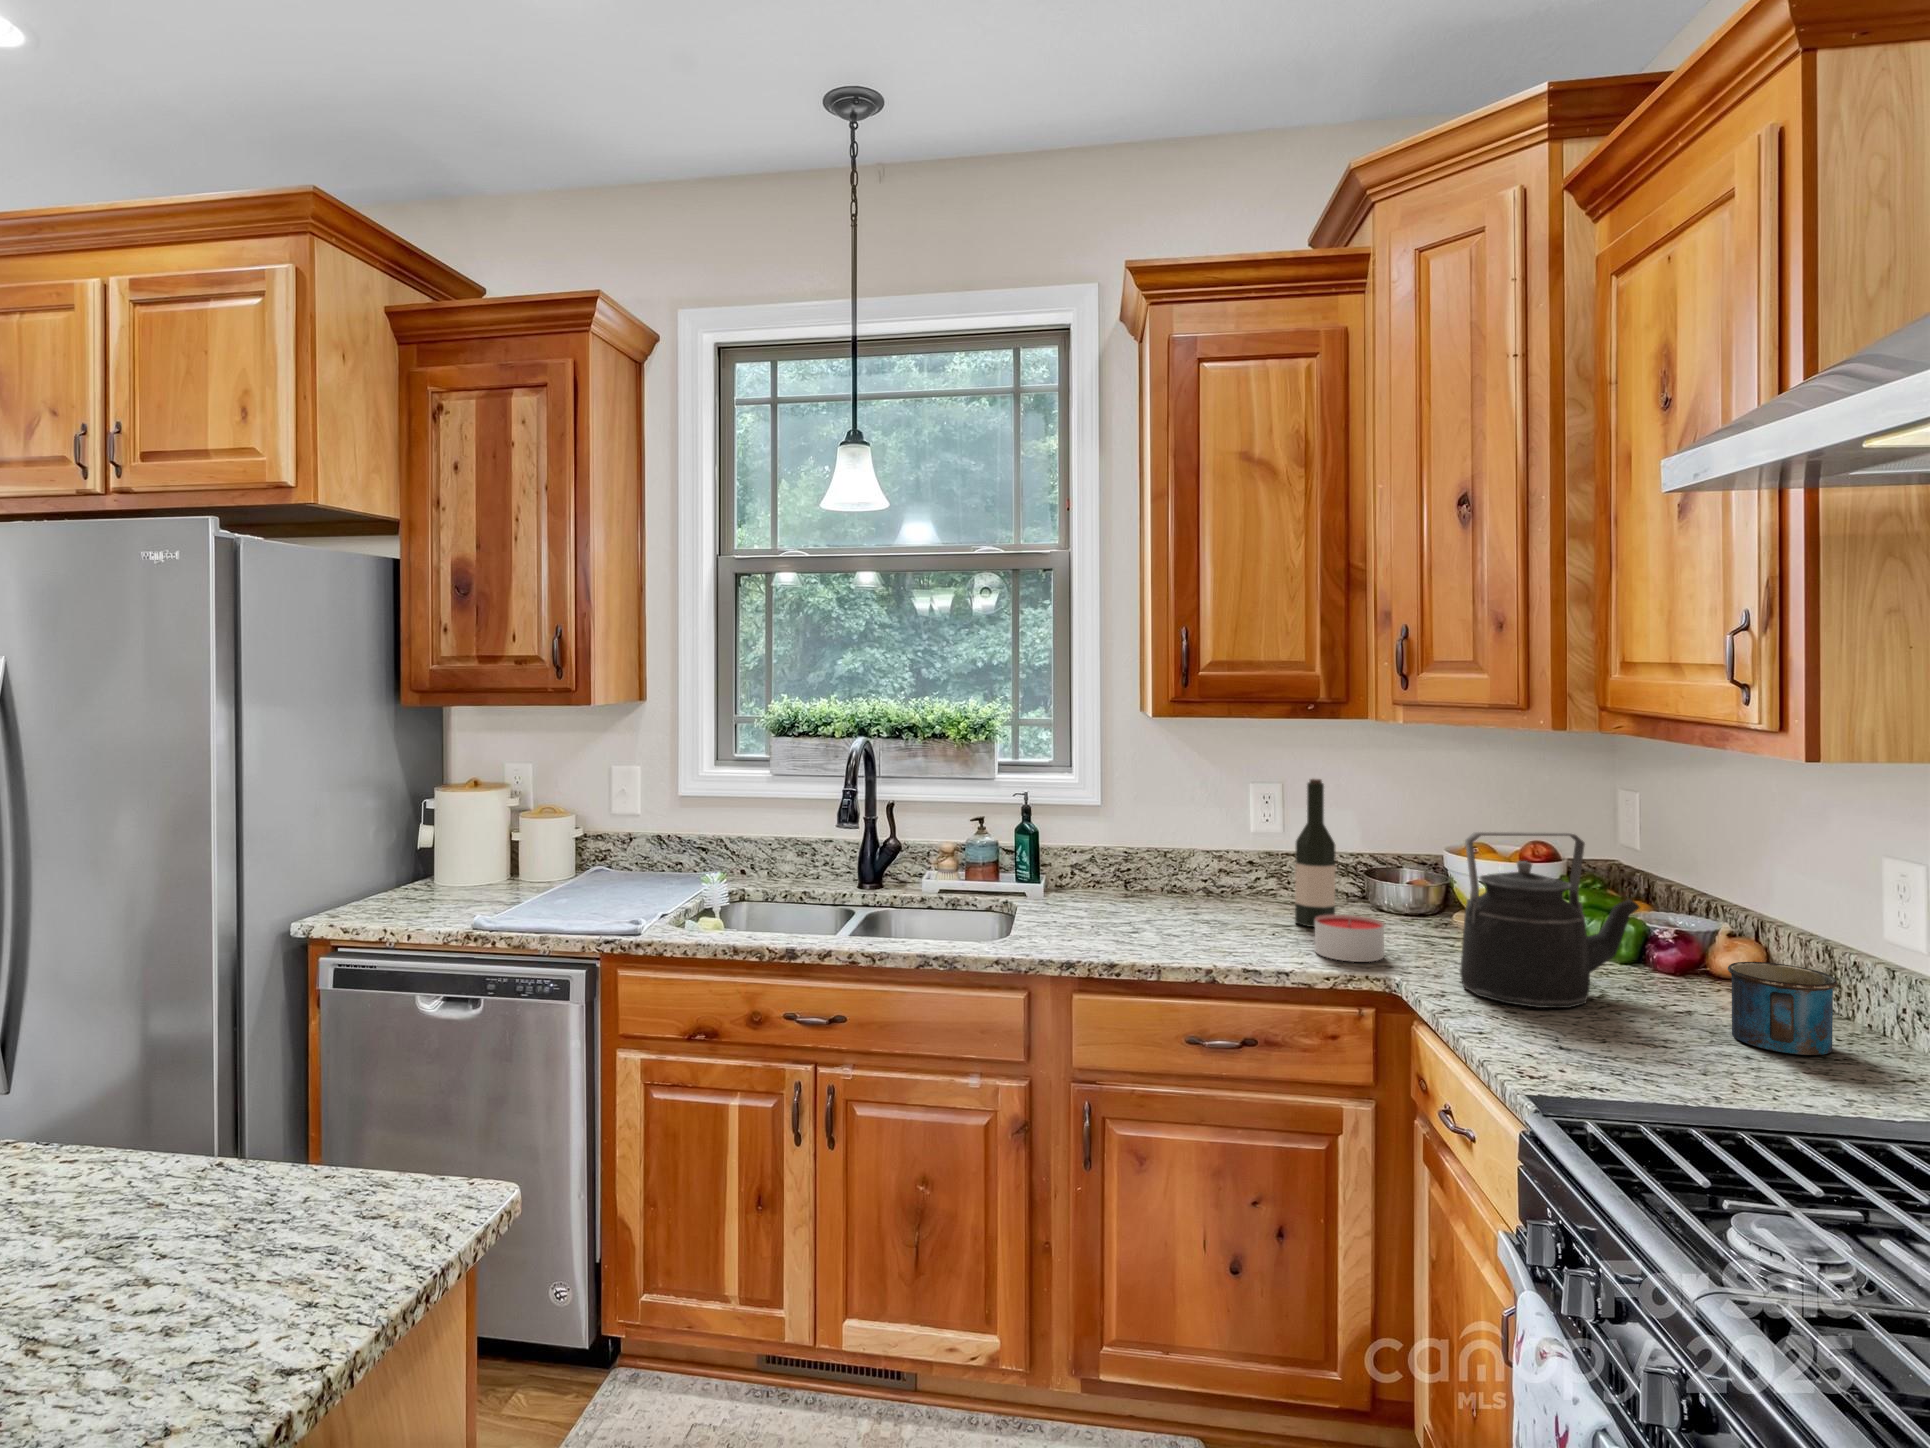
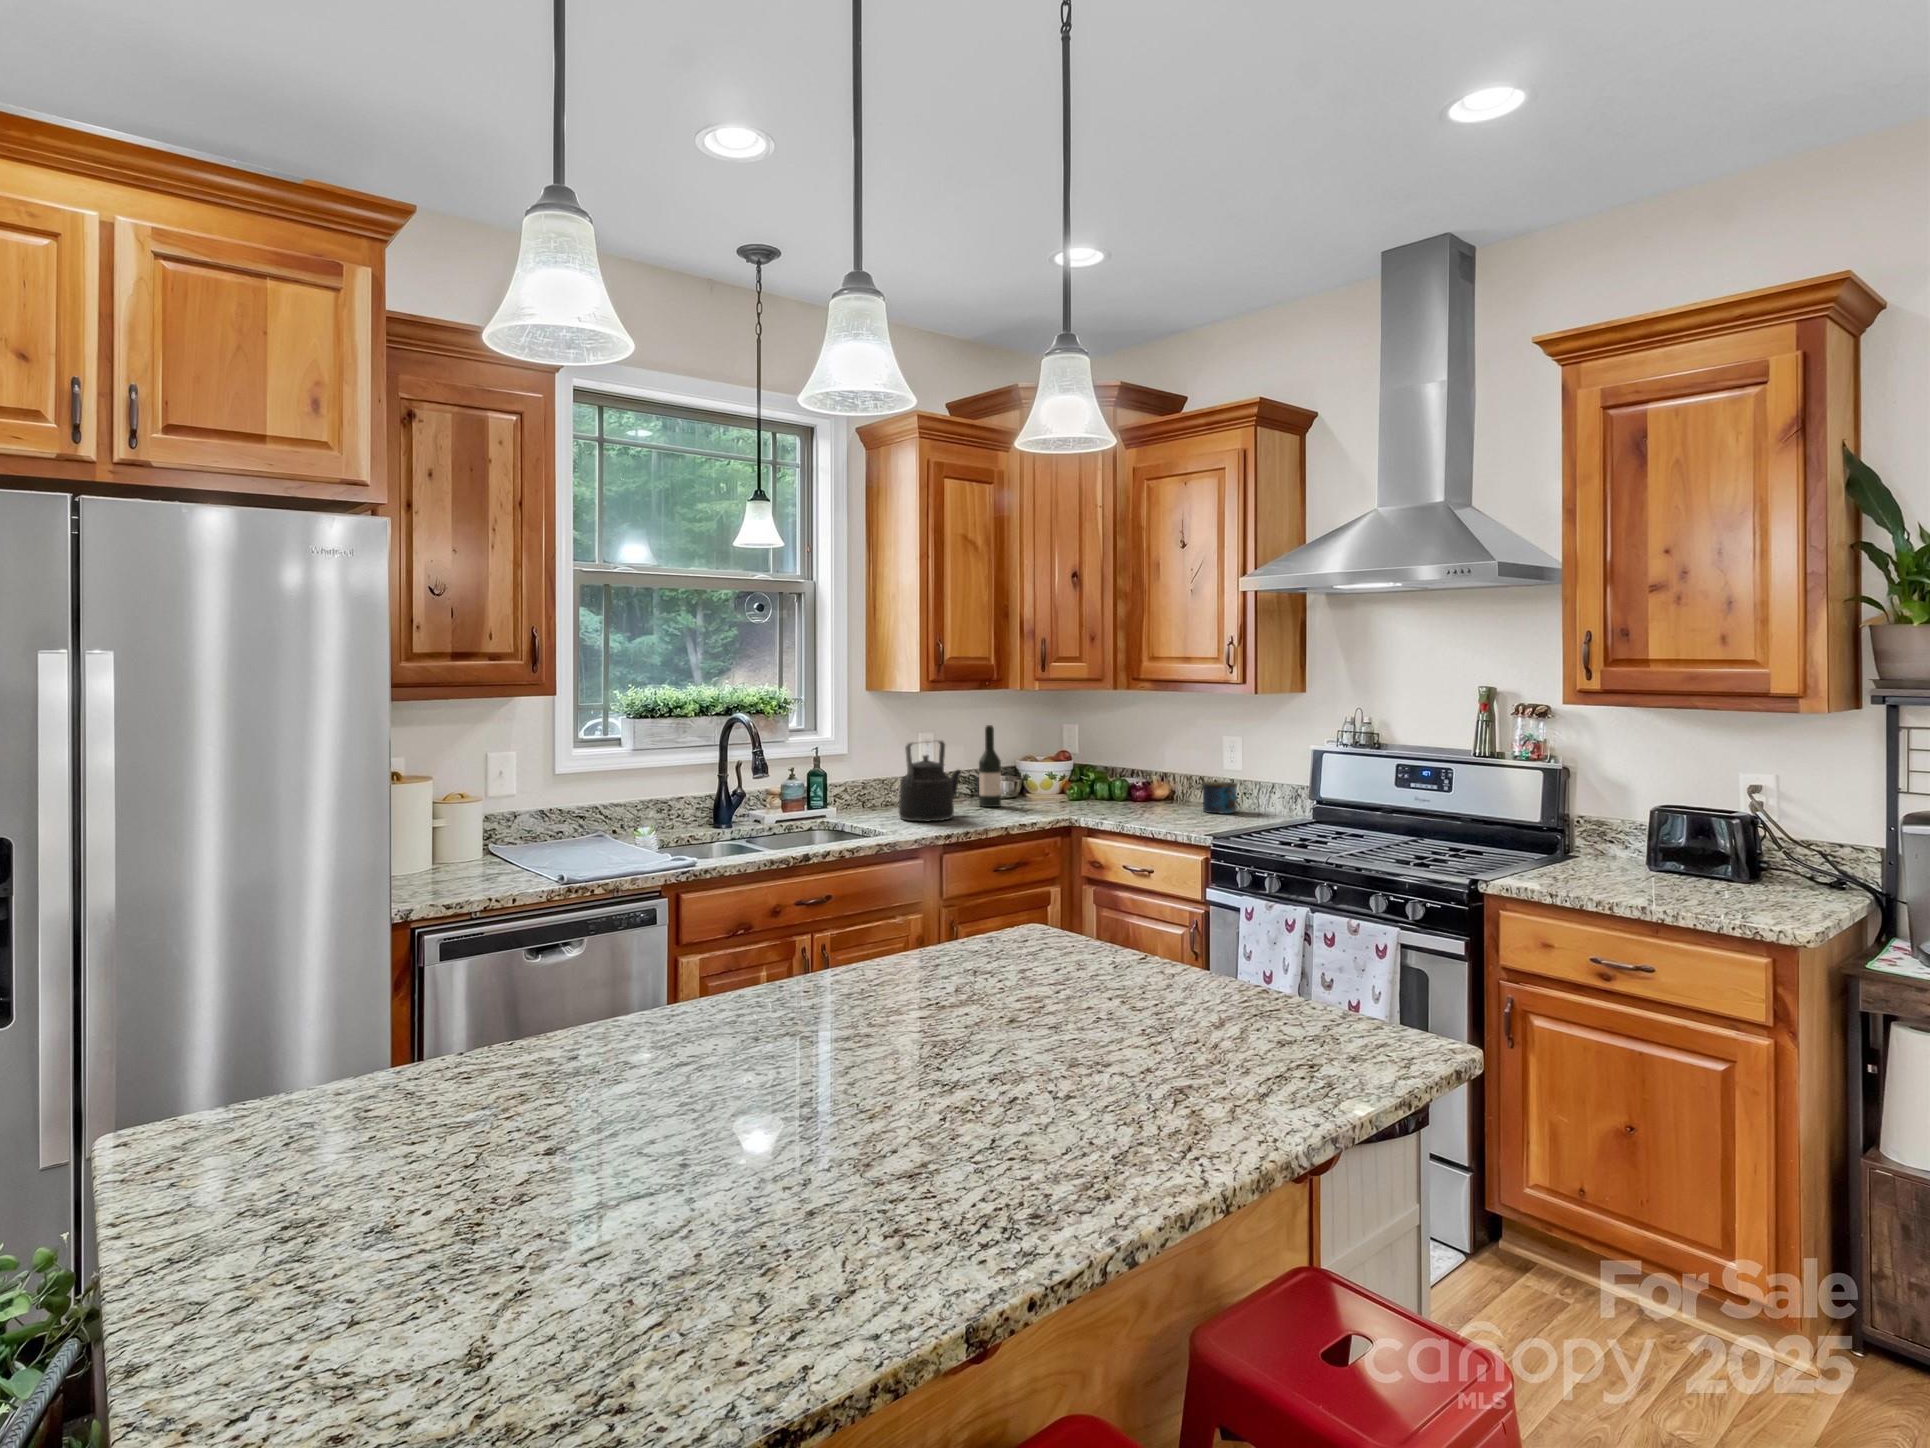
kettle: present [1460,832,1640,1008] -> present [899,741,961,821]
candle: present [1315,915,1384,962] -> none [1022,794,1057,815]

